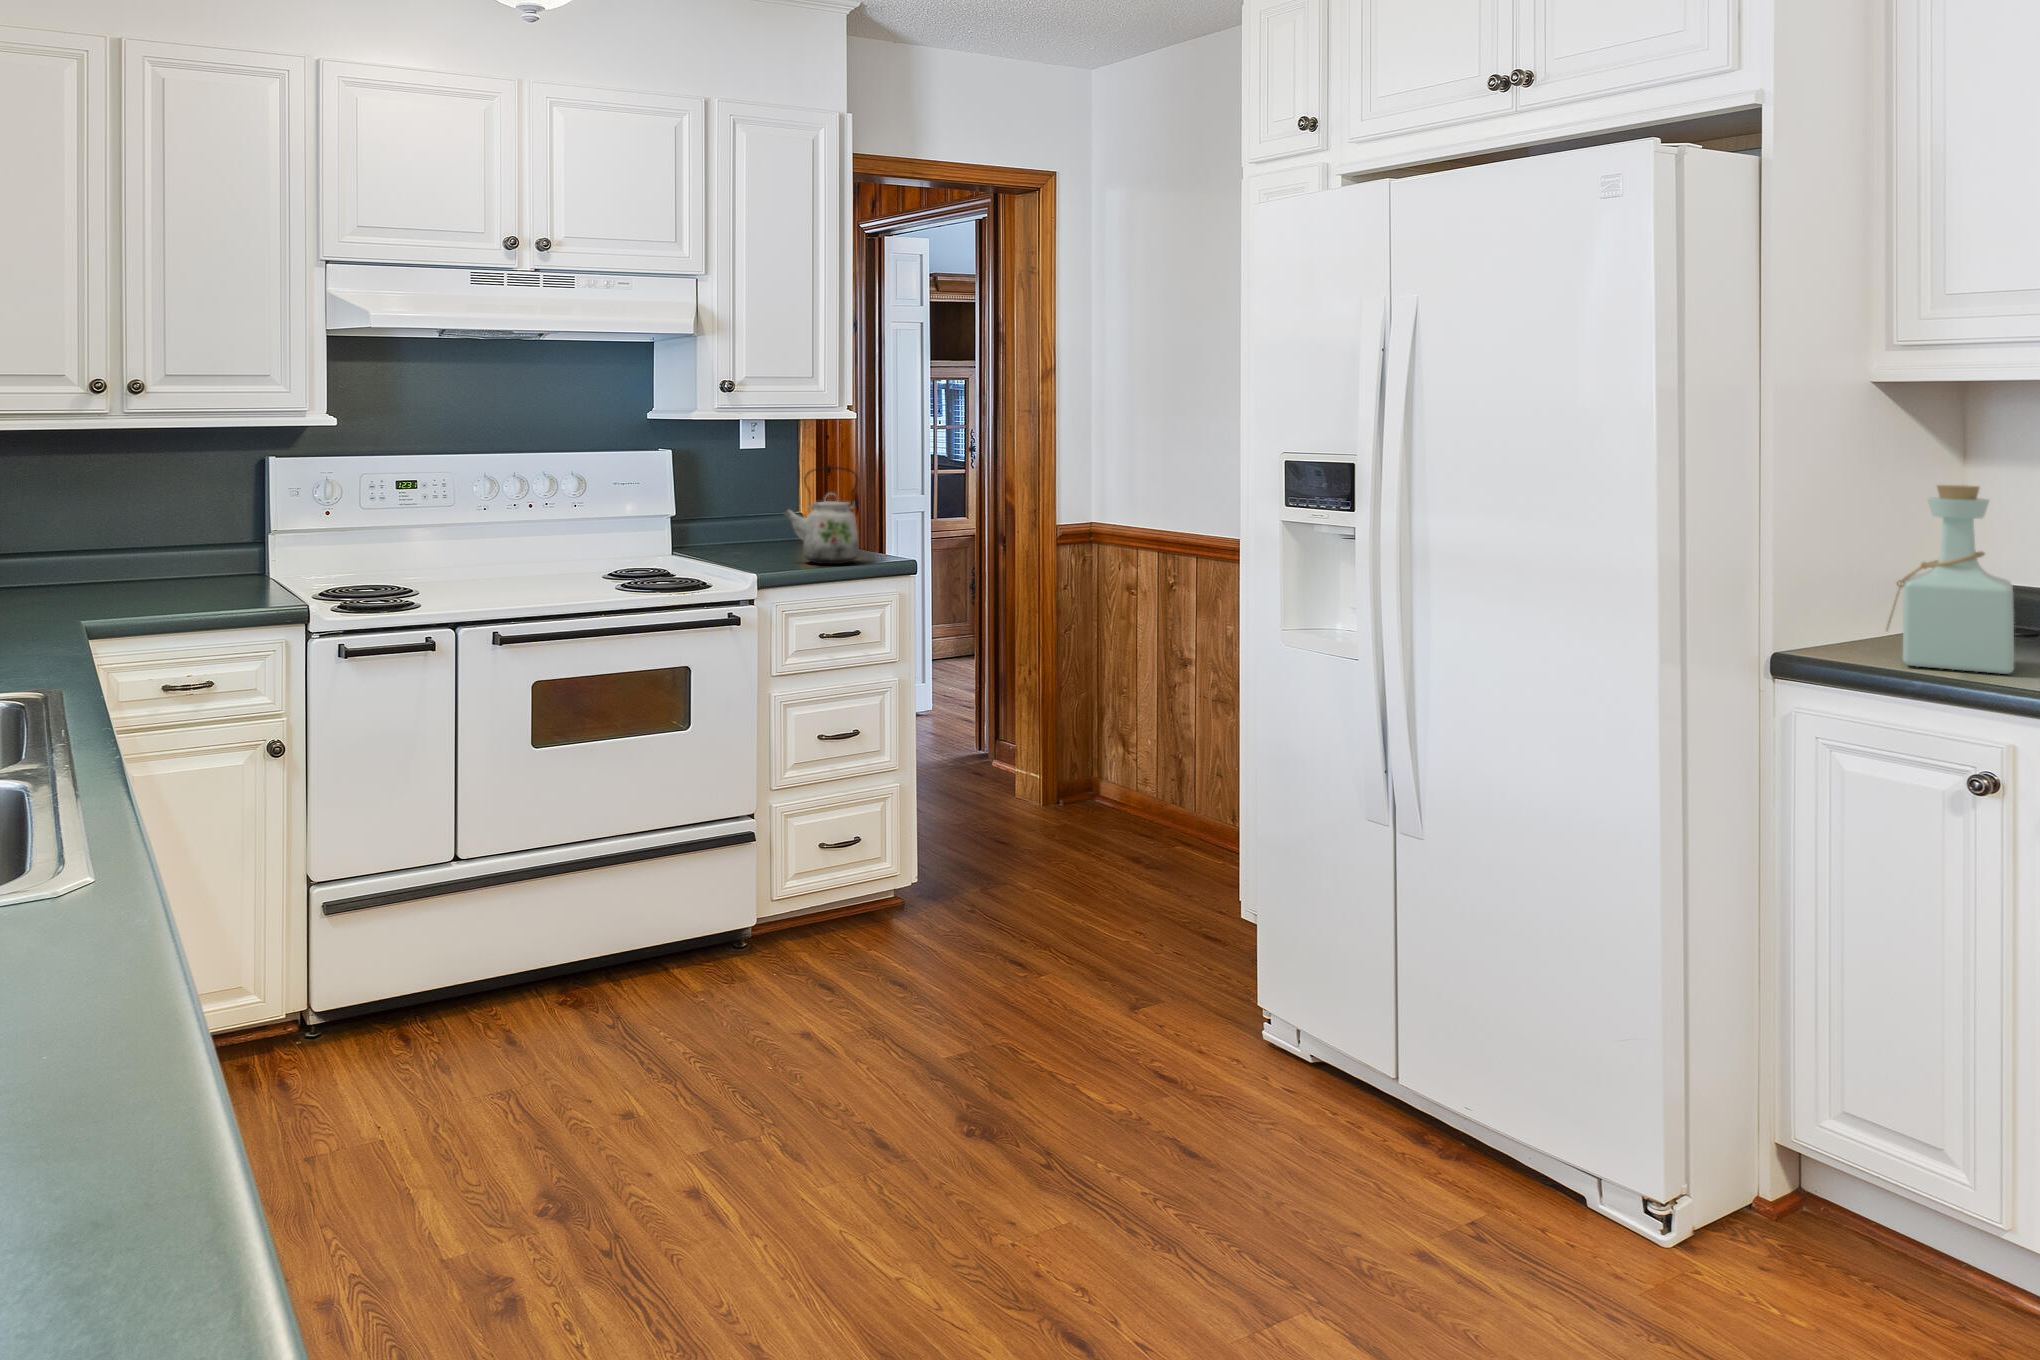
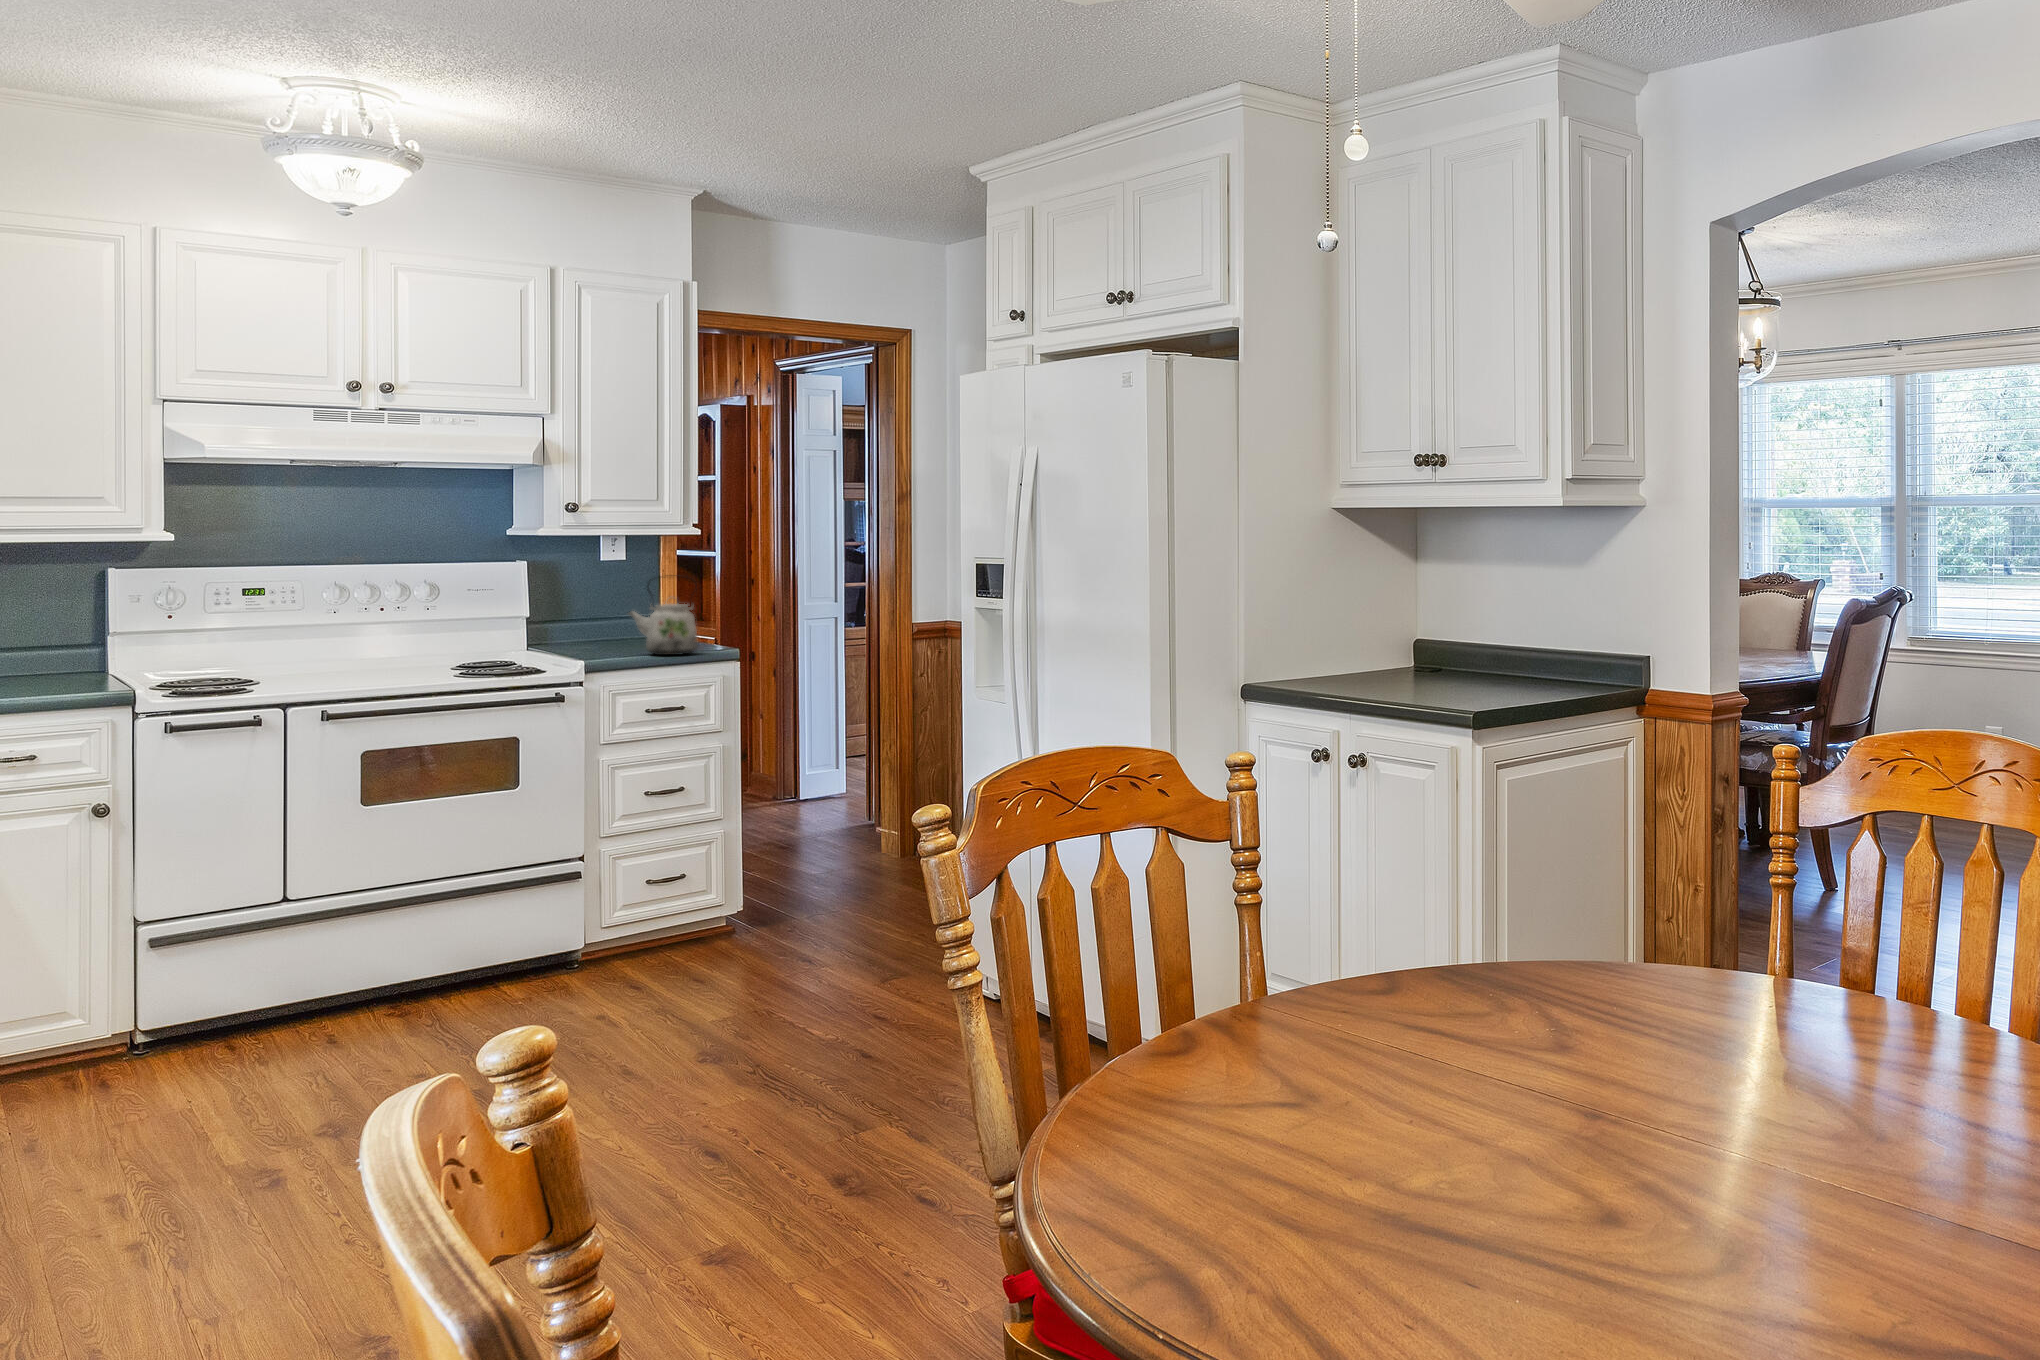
bottle: present [1887,485,2014,674] -> none [1320,577,1392,693]

